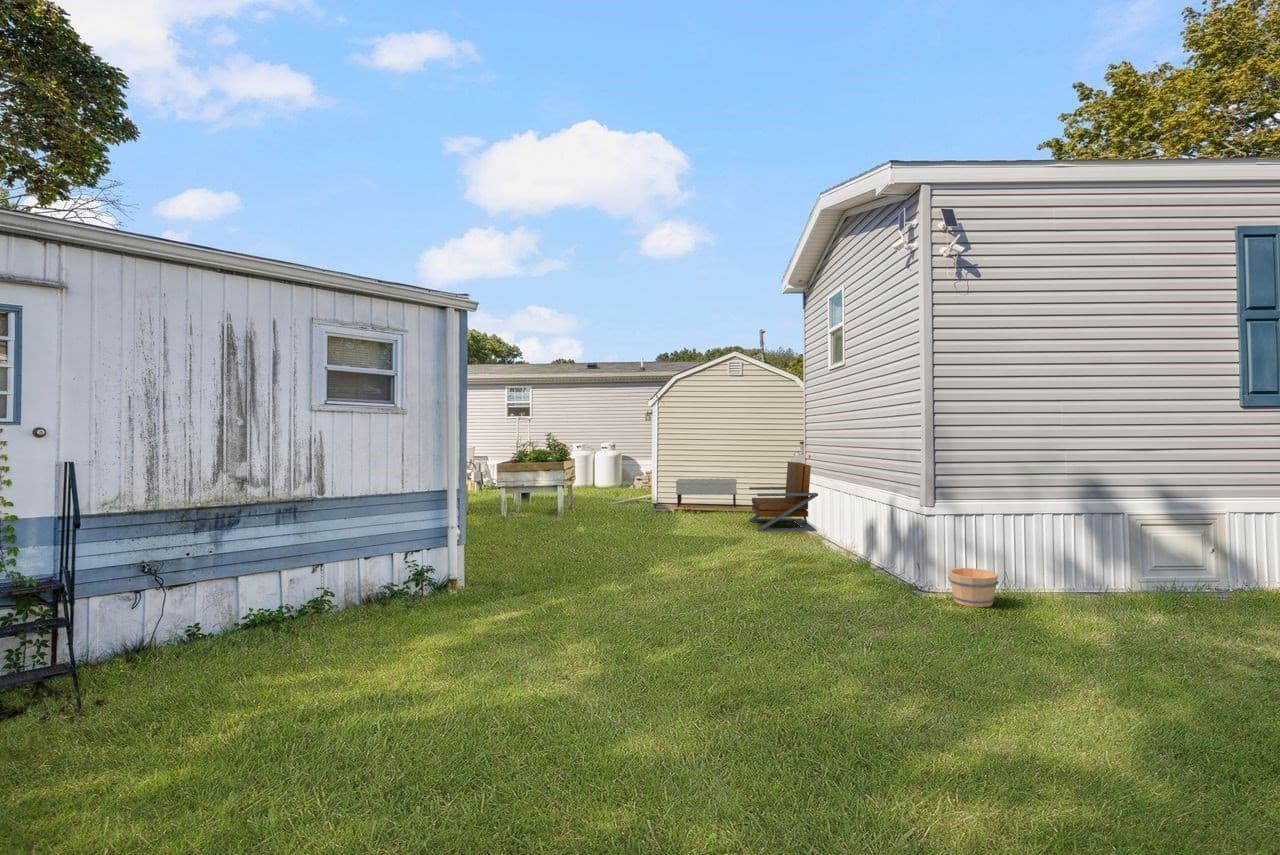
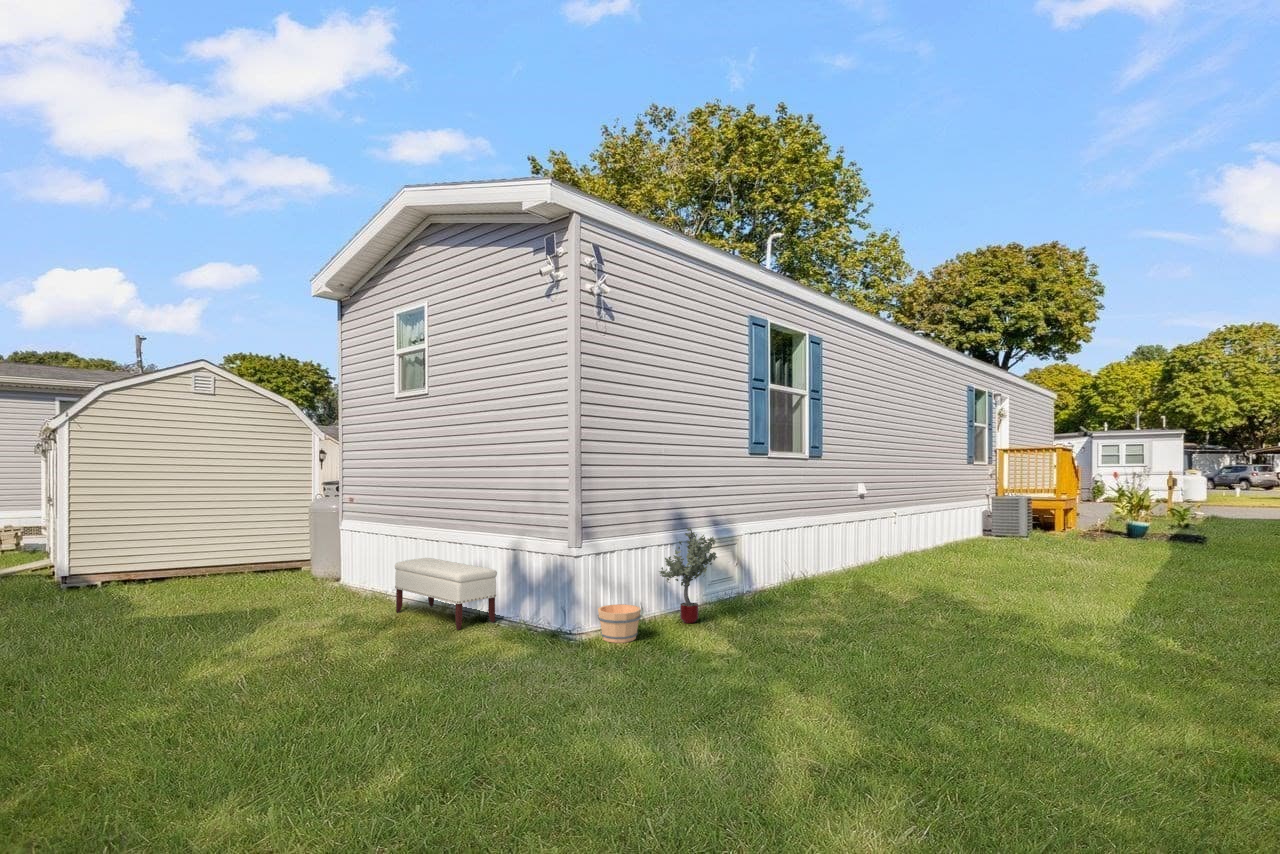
lounge chair: present [749,462,818,532] -> none [259,508,370,603]
bench: present [676,479,737,507] -> present [395,558,497,630]
potted tree: none [1036,498,1130,607] -> present [659,528,717,623]

